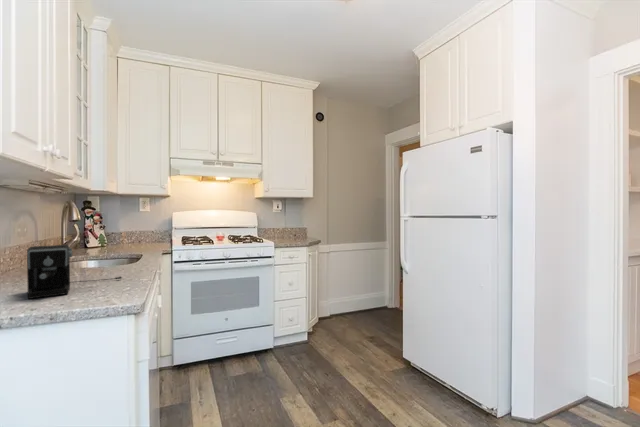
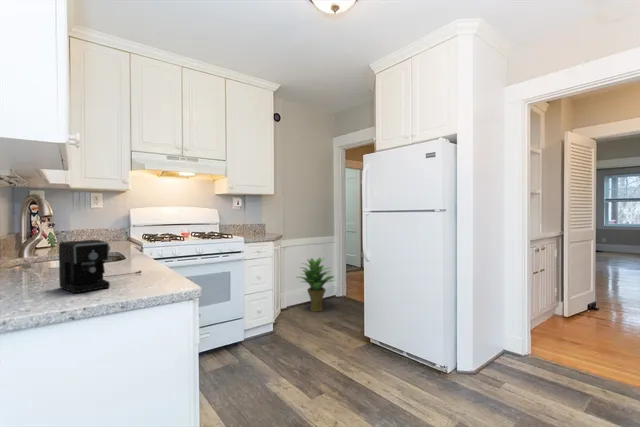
potted plant: none [339,265,382,322] -> present [298,258,334,312]

